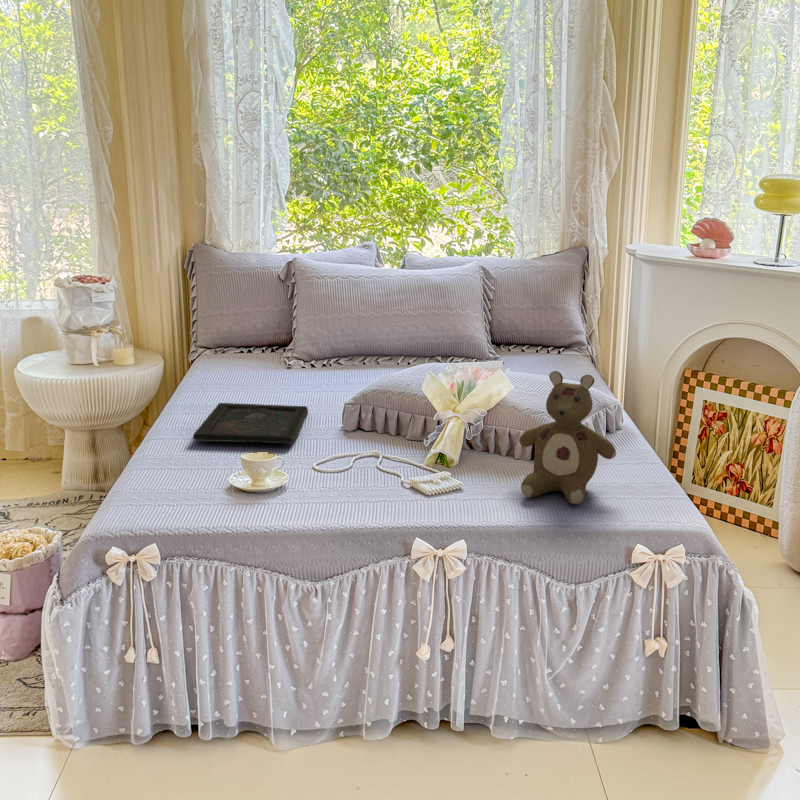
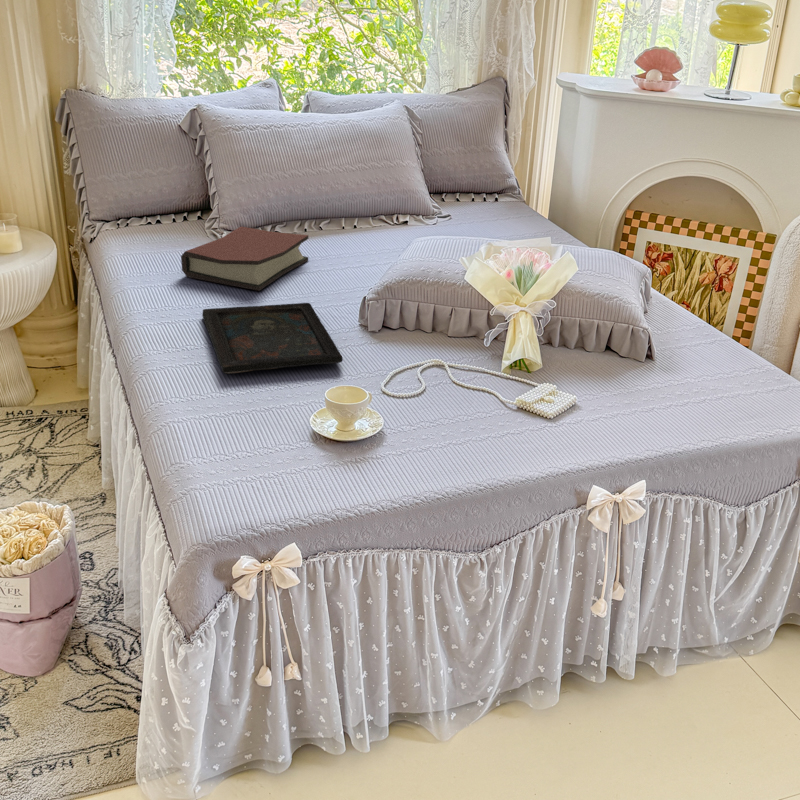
hardback book: none [230,354,344,398] -> present [181,227,308,291]
stuffed bear: present [519,371,616,505] -> none [617,261,726,408]

